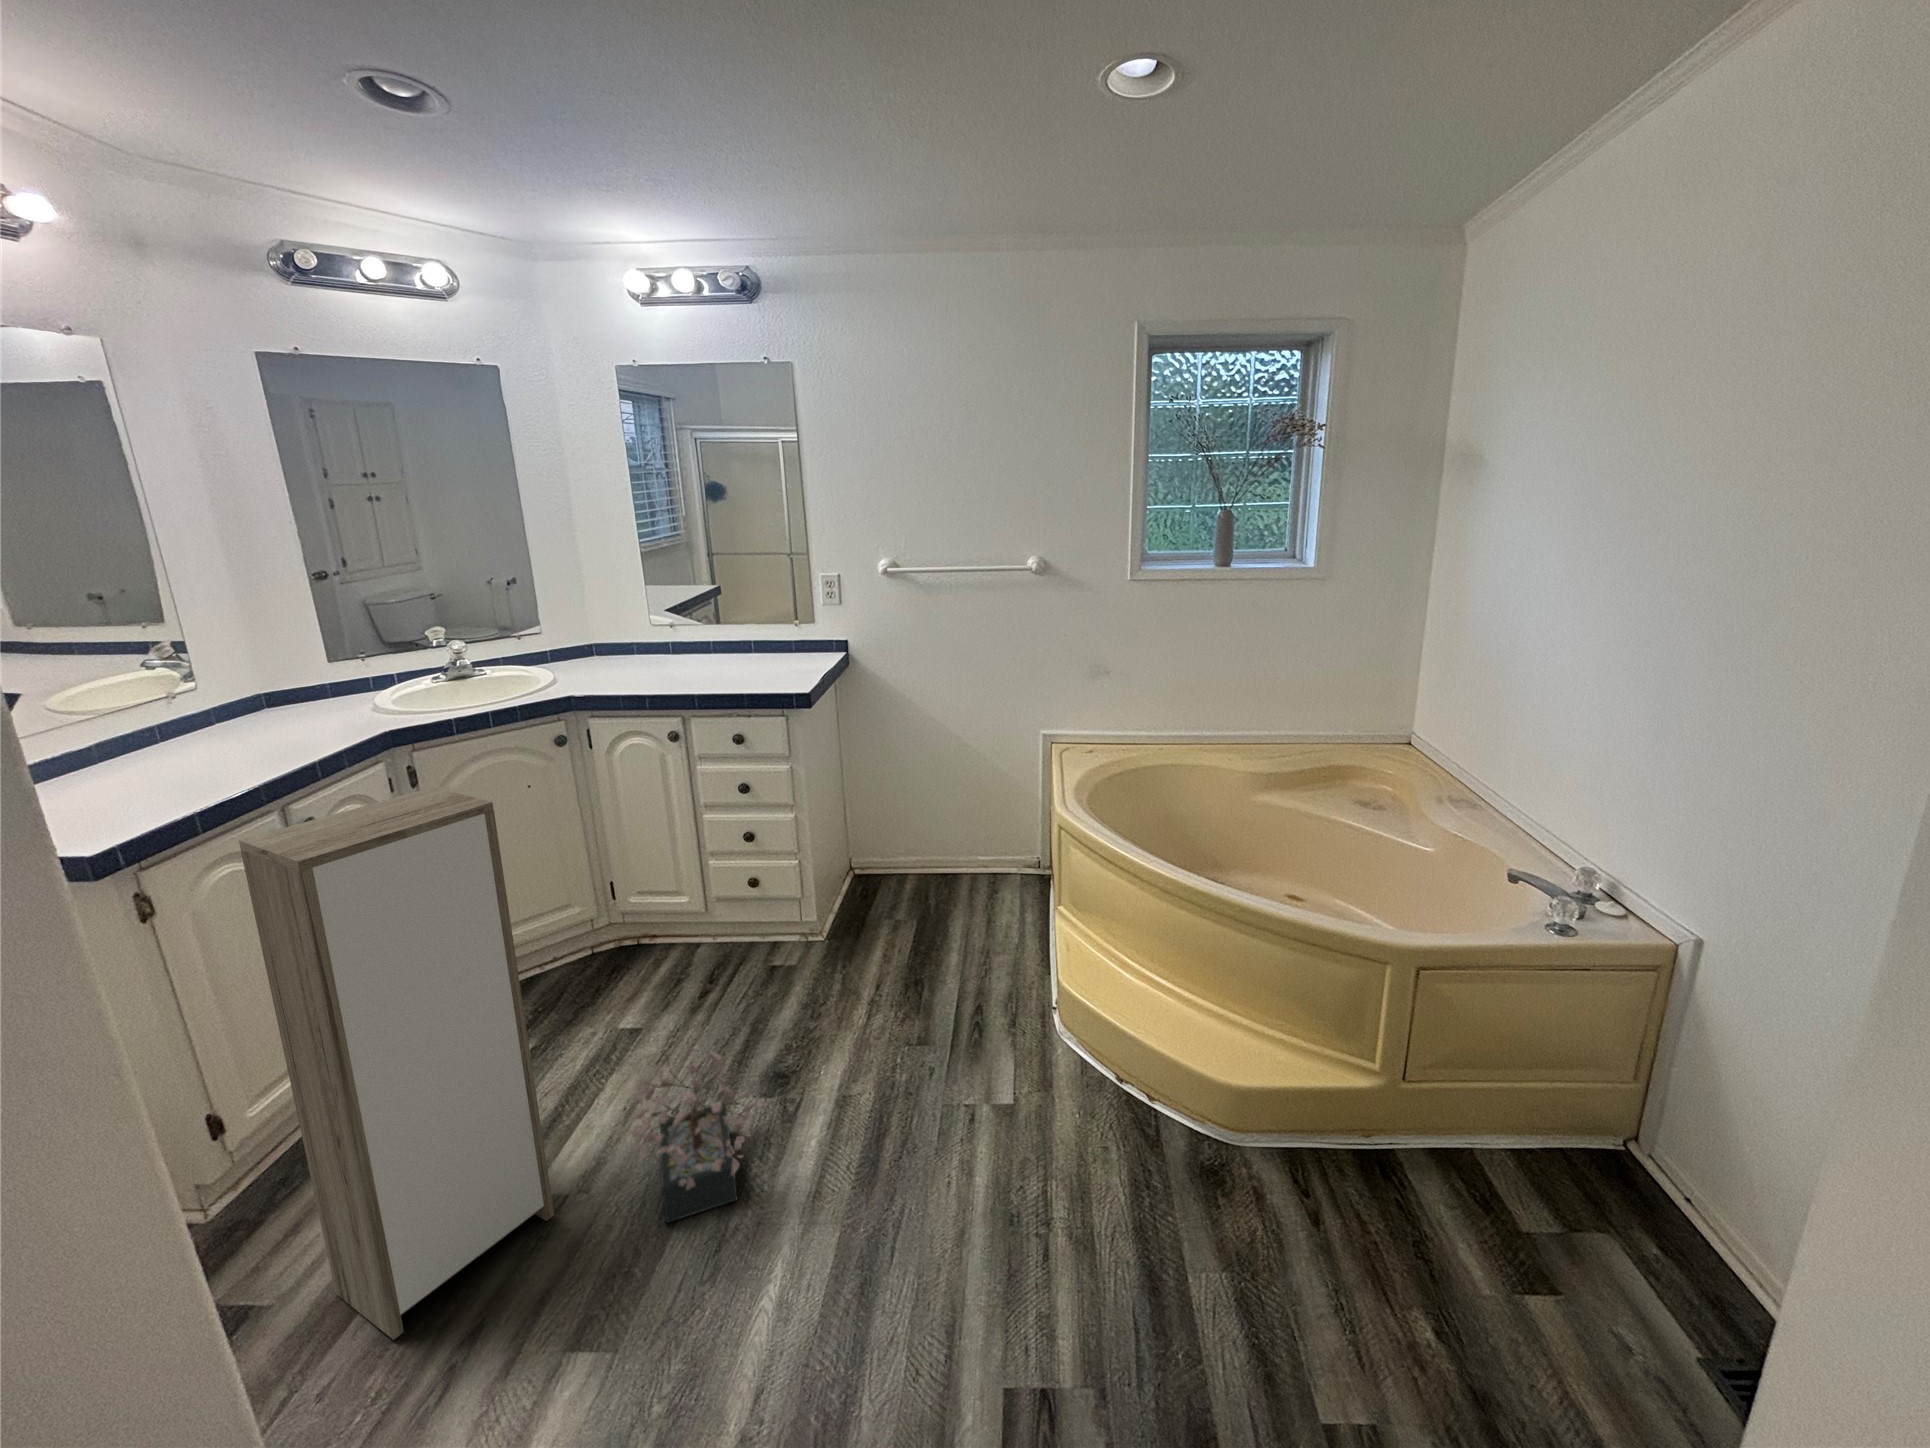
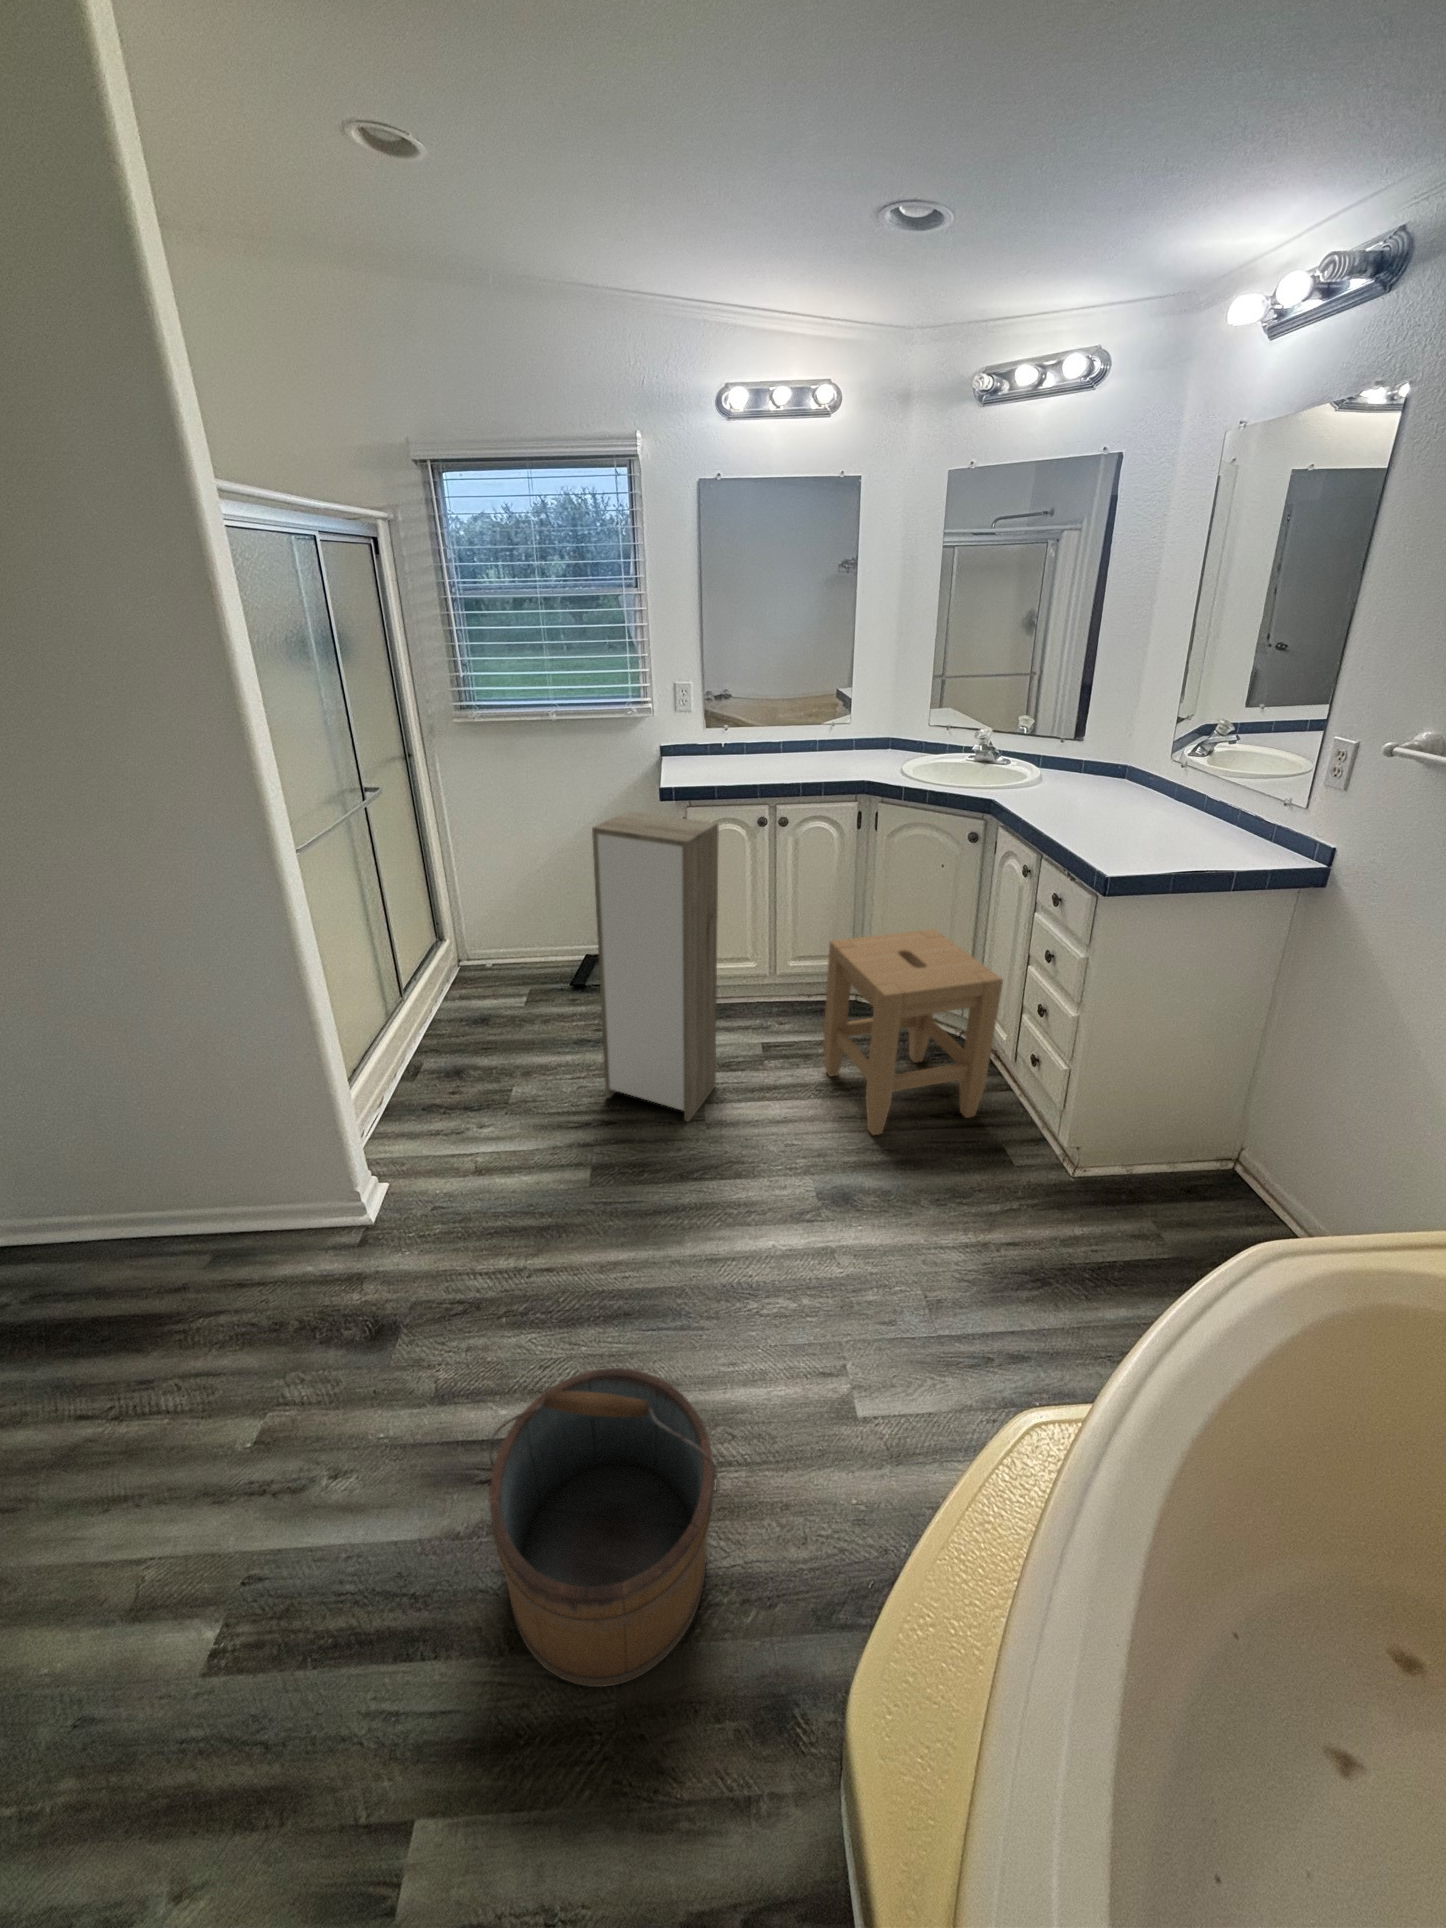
stool: none [537,826,724,1061] -> present [823,929,1003,1135]
decorative plant: present [631,1045,762,1223] -> none [653,1084,785,1209]
bucket: none [1034,1061,1226,1369] -> present [488,1368,719,1687]

